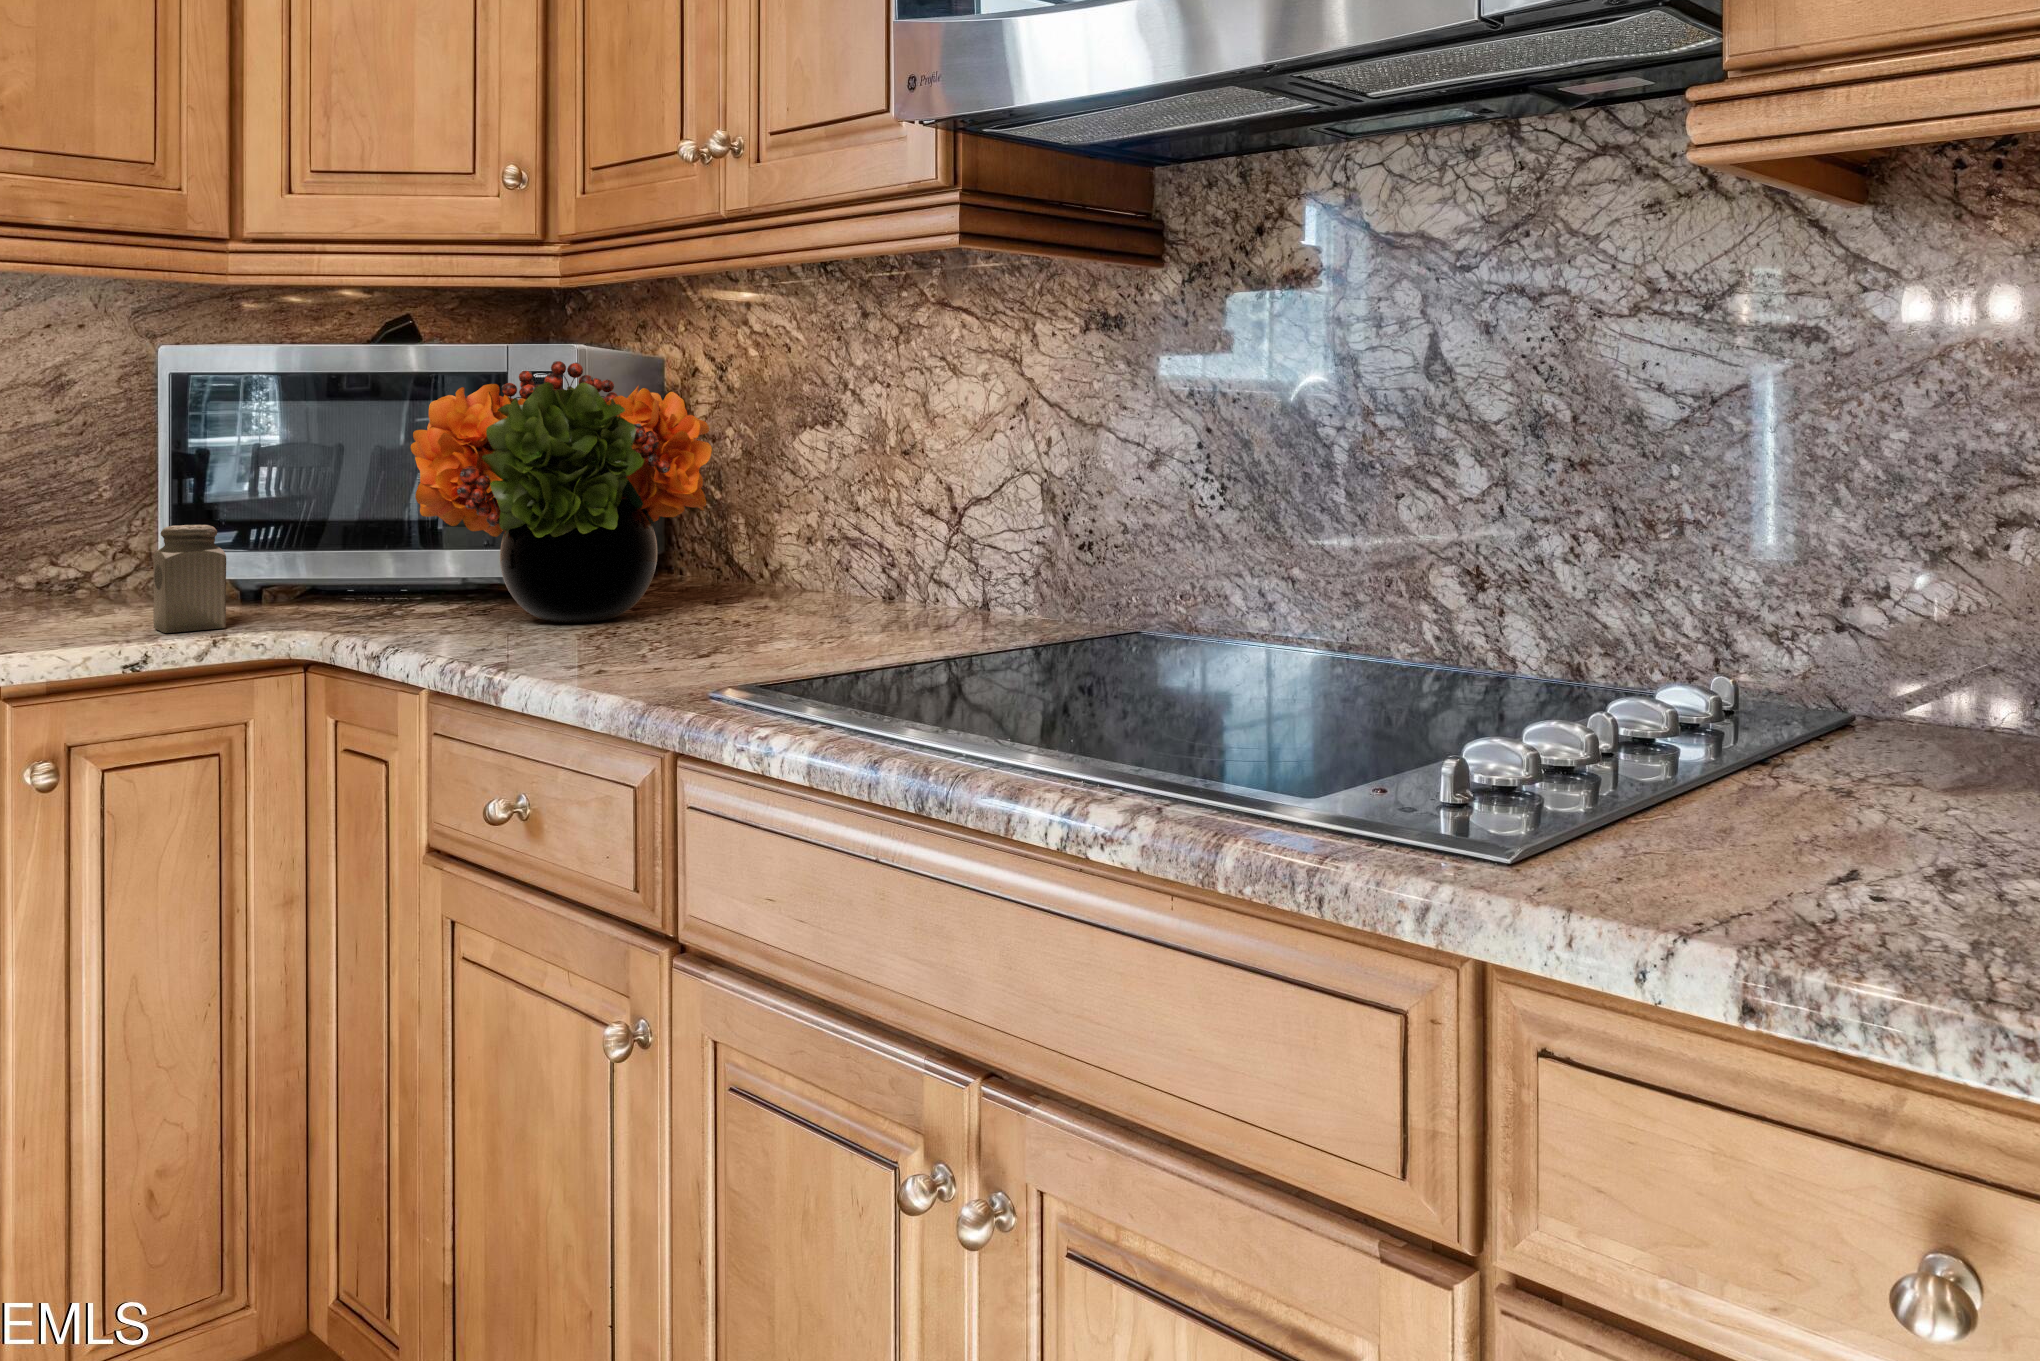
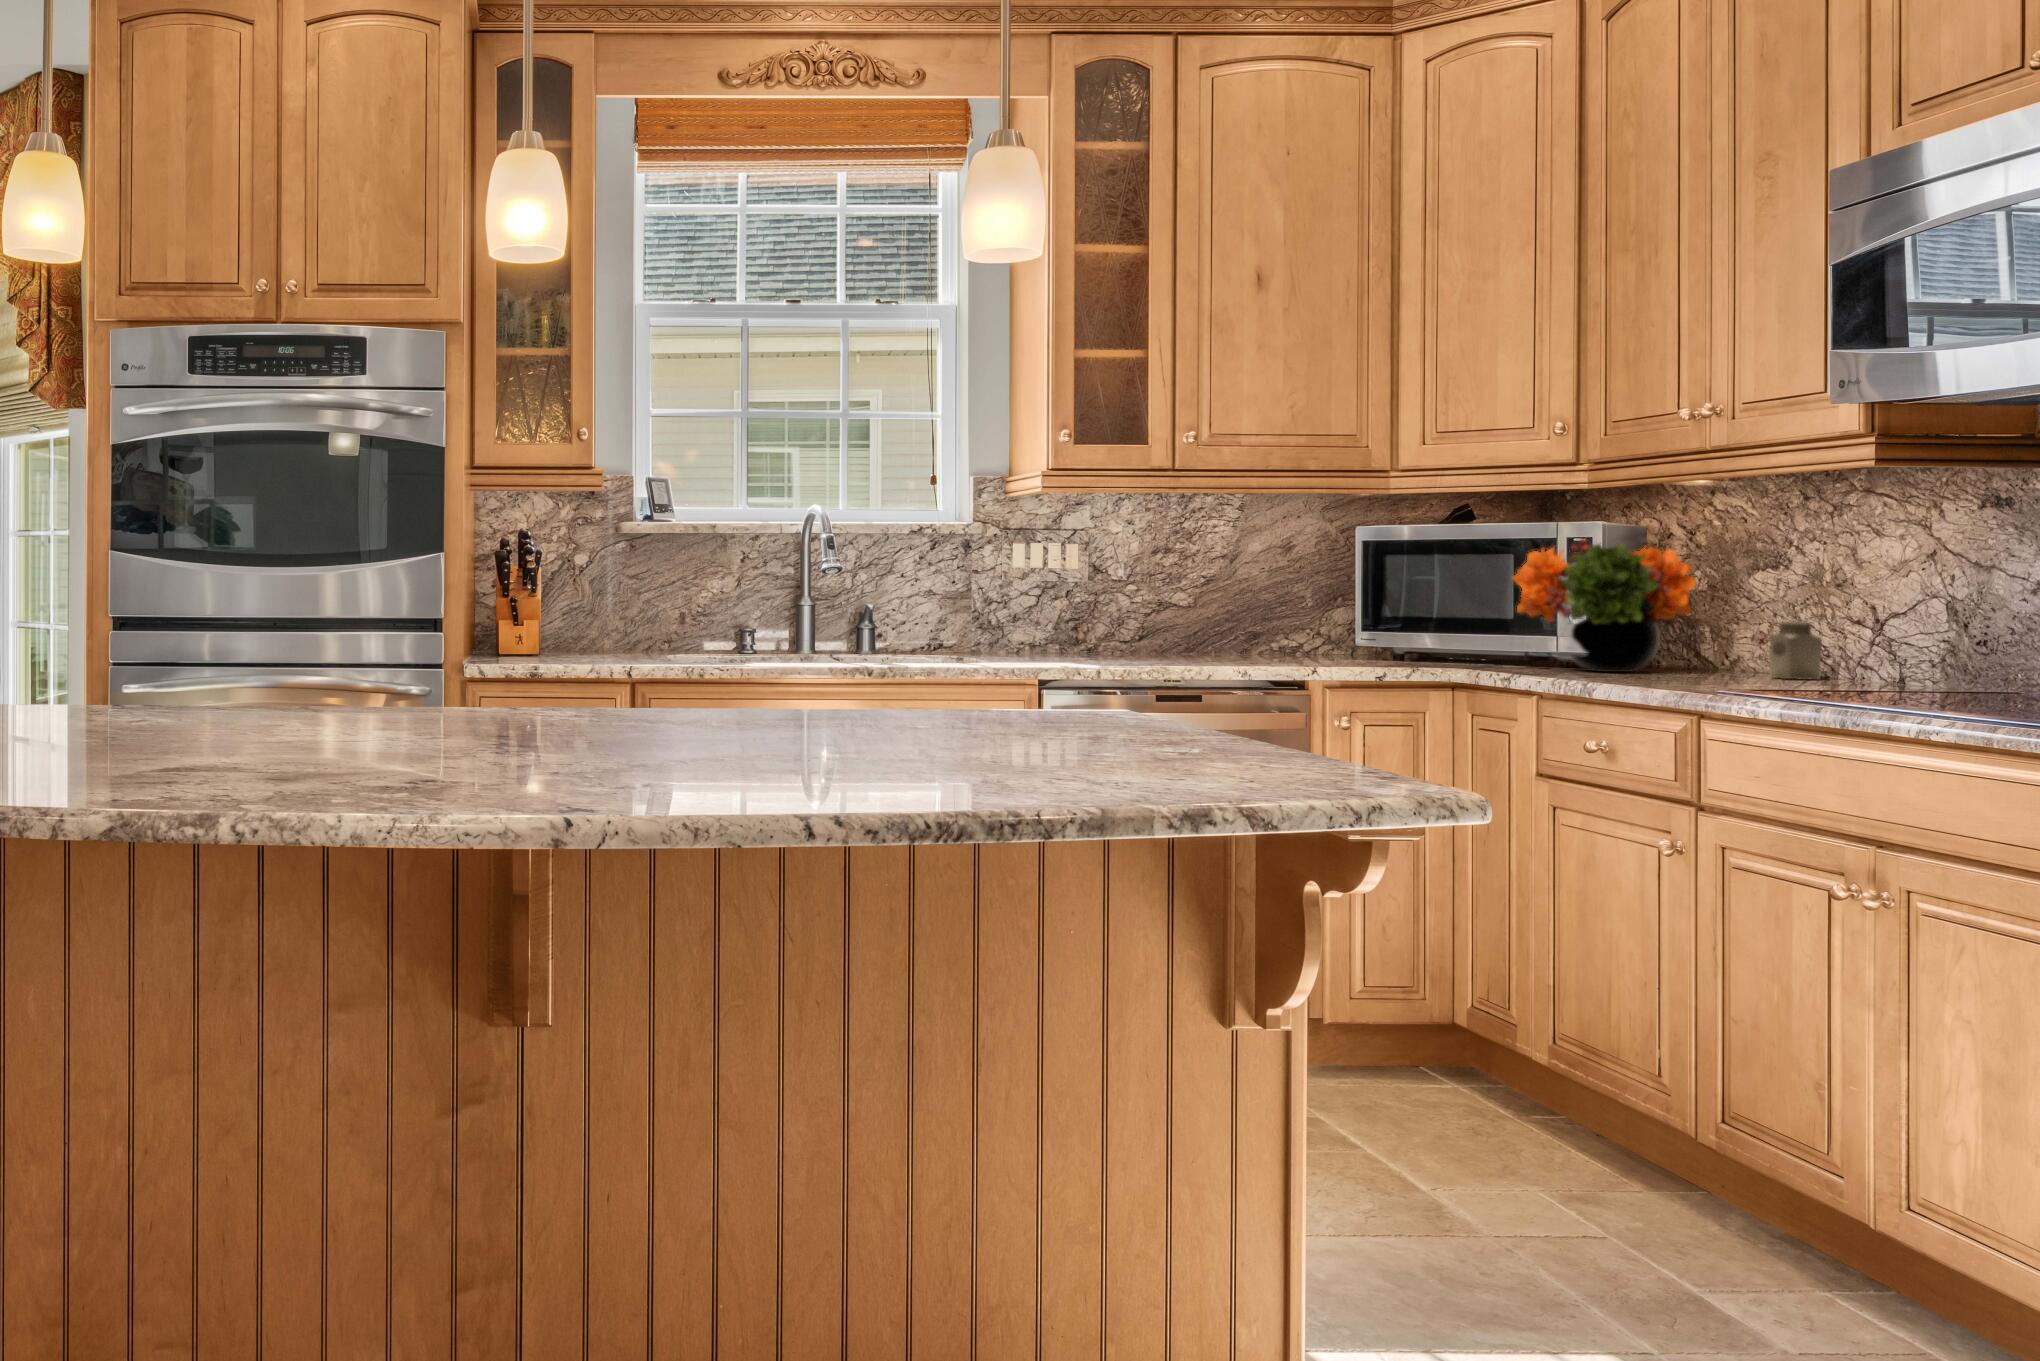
salt shaker: present [153,525,226,633] -> present [1770,621,1822,680]

